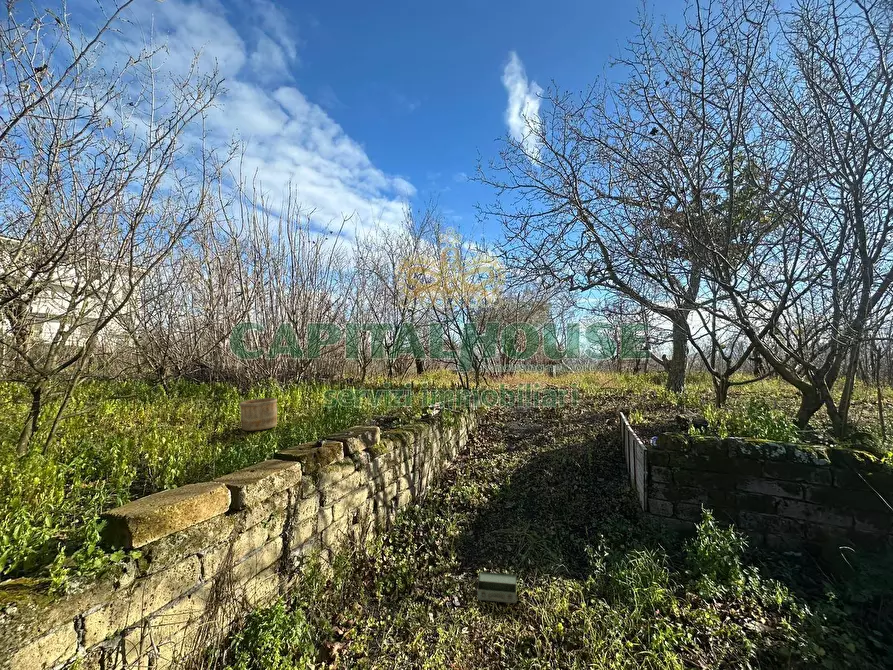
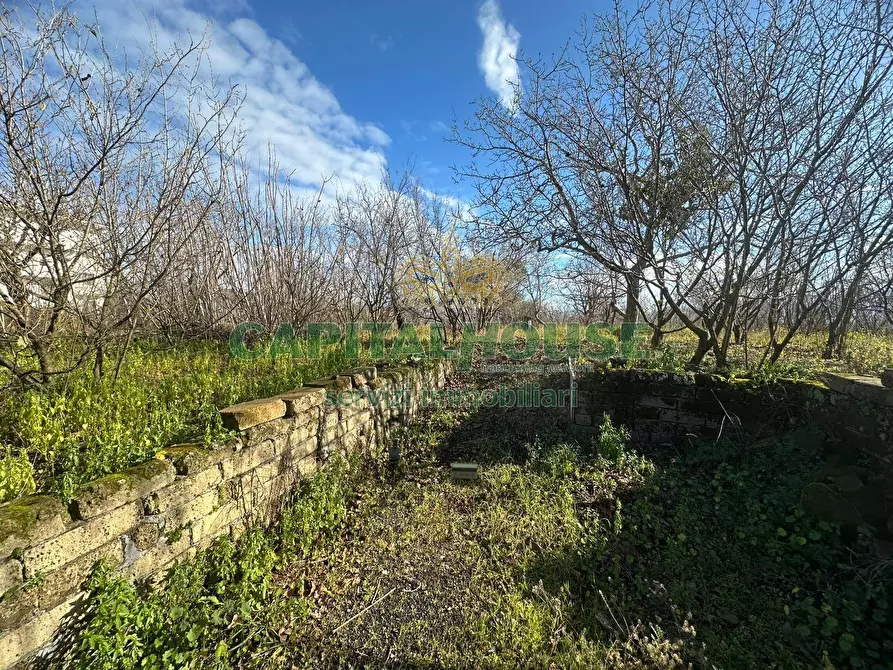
wooden bucket: present [239,398,277,431] -> none [264,348,295,373]
potted plant: none [376,482,424,560] -> present [379,408,411,460]

